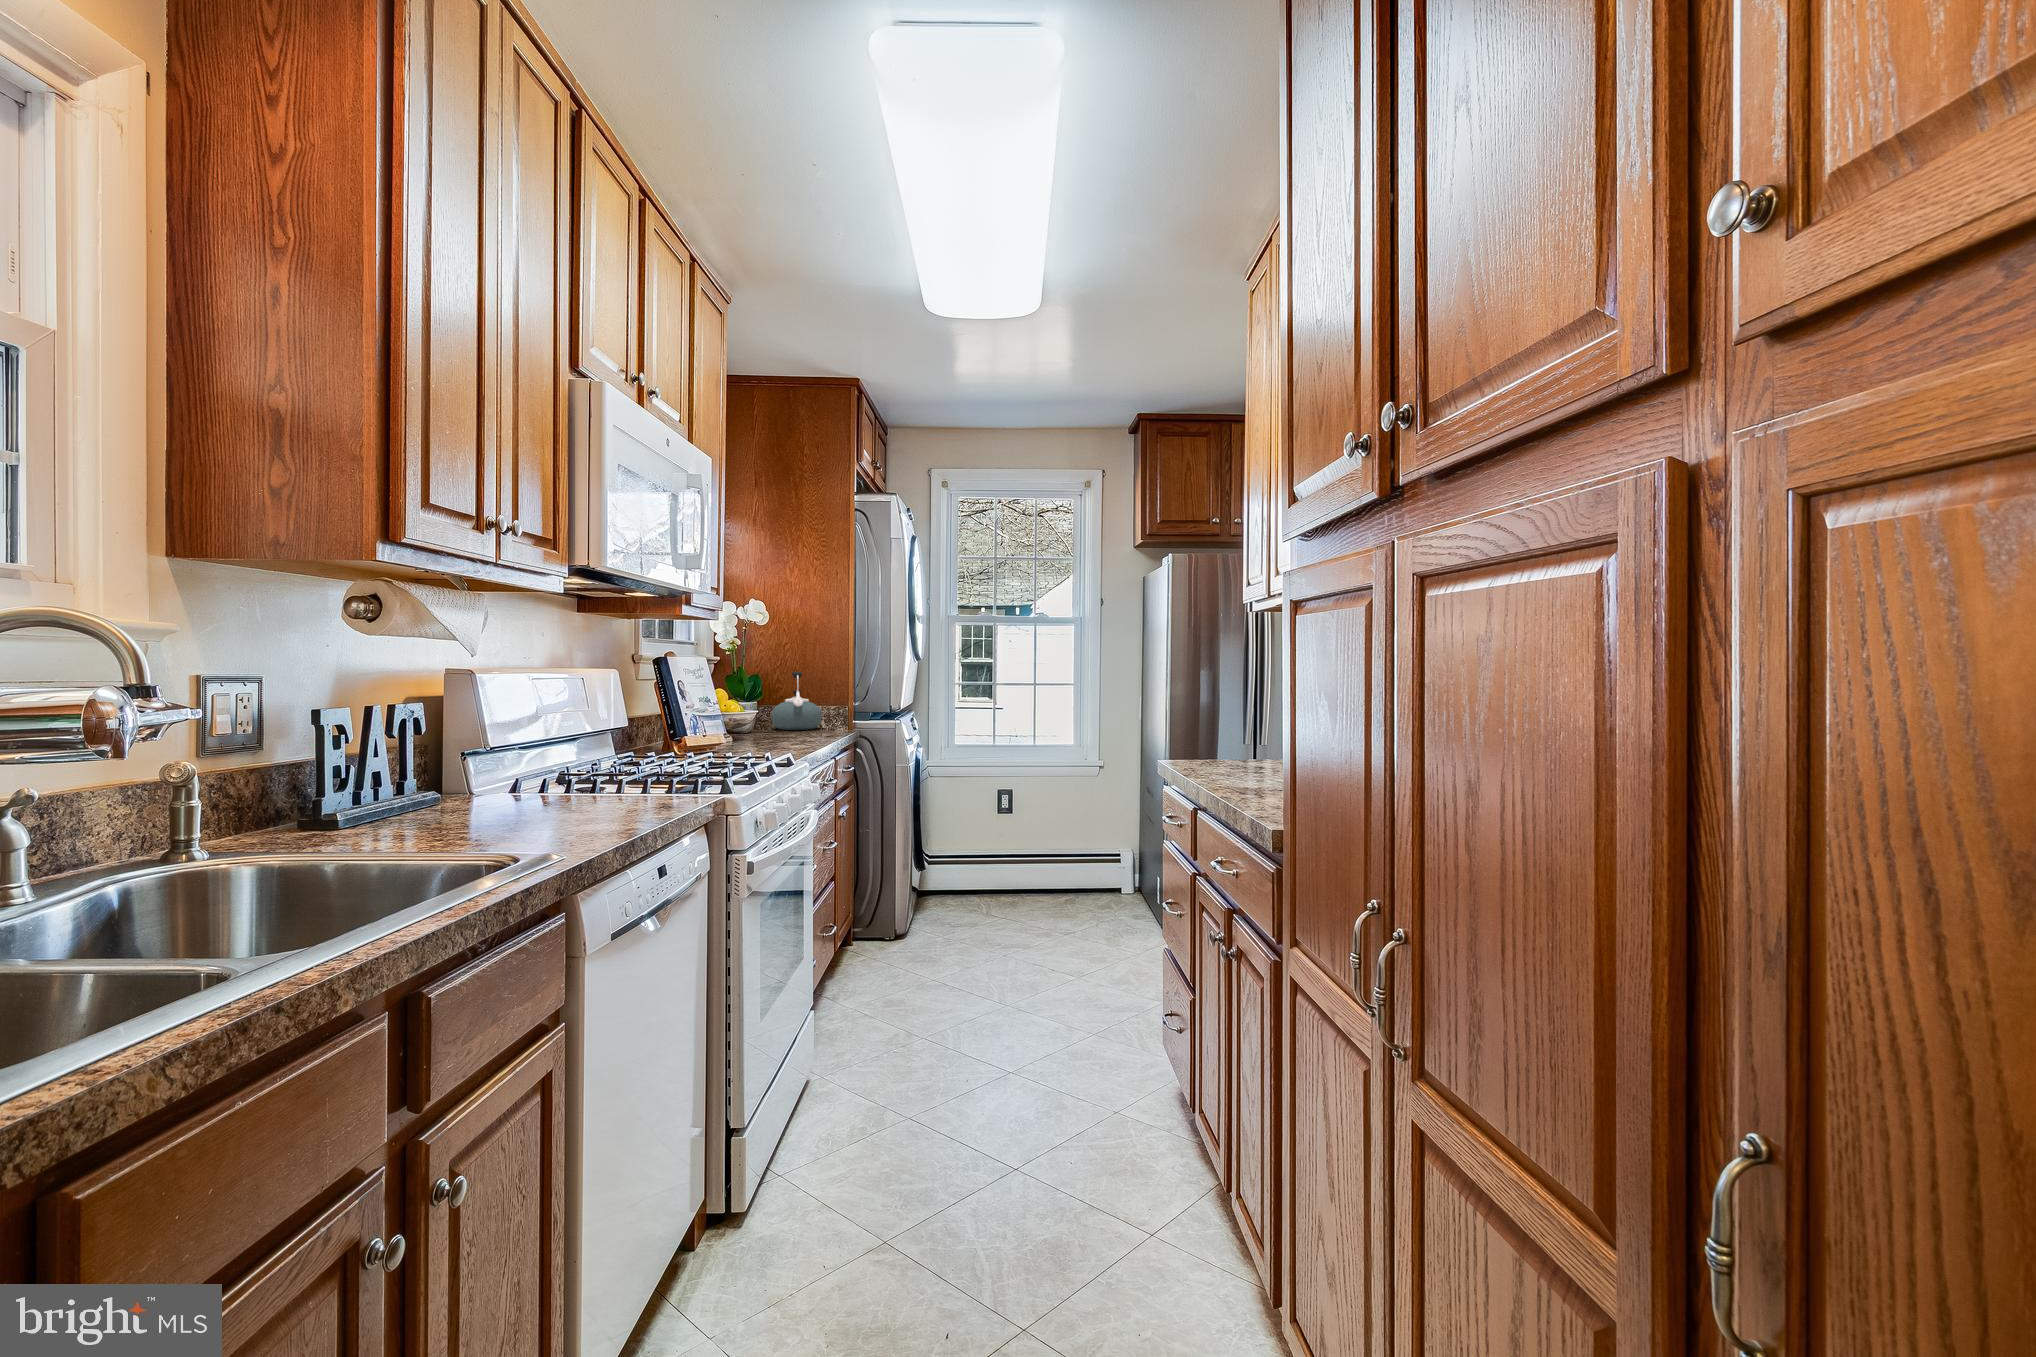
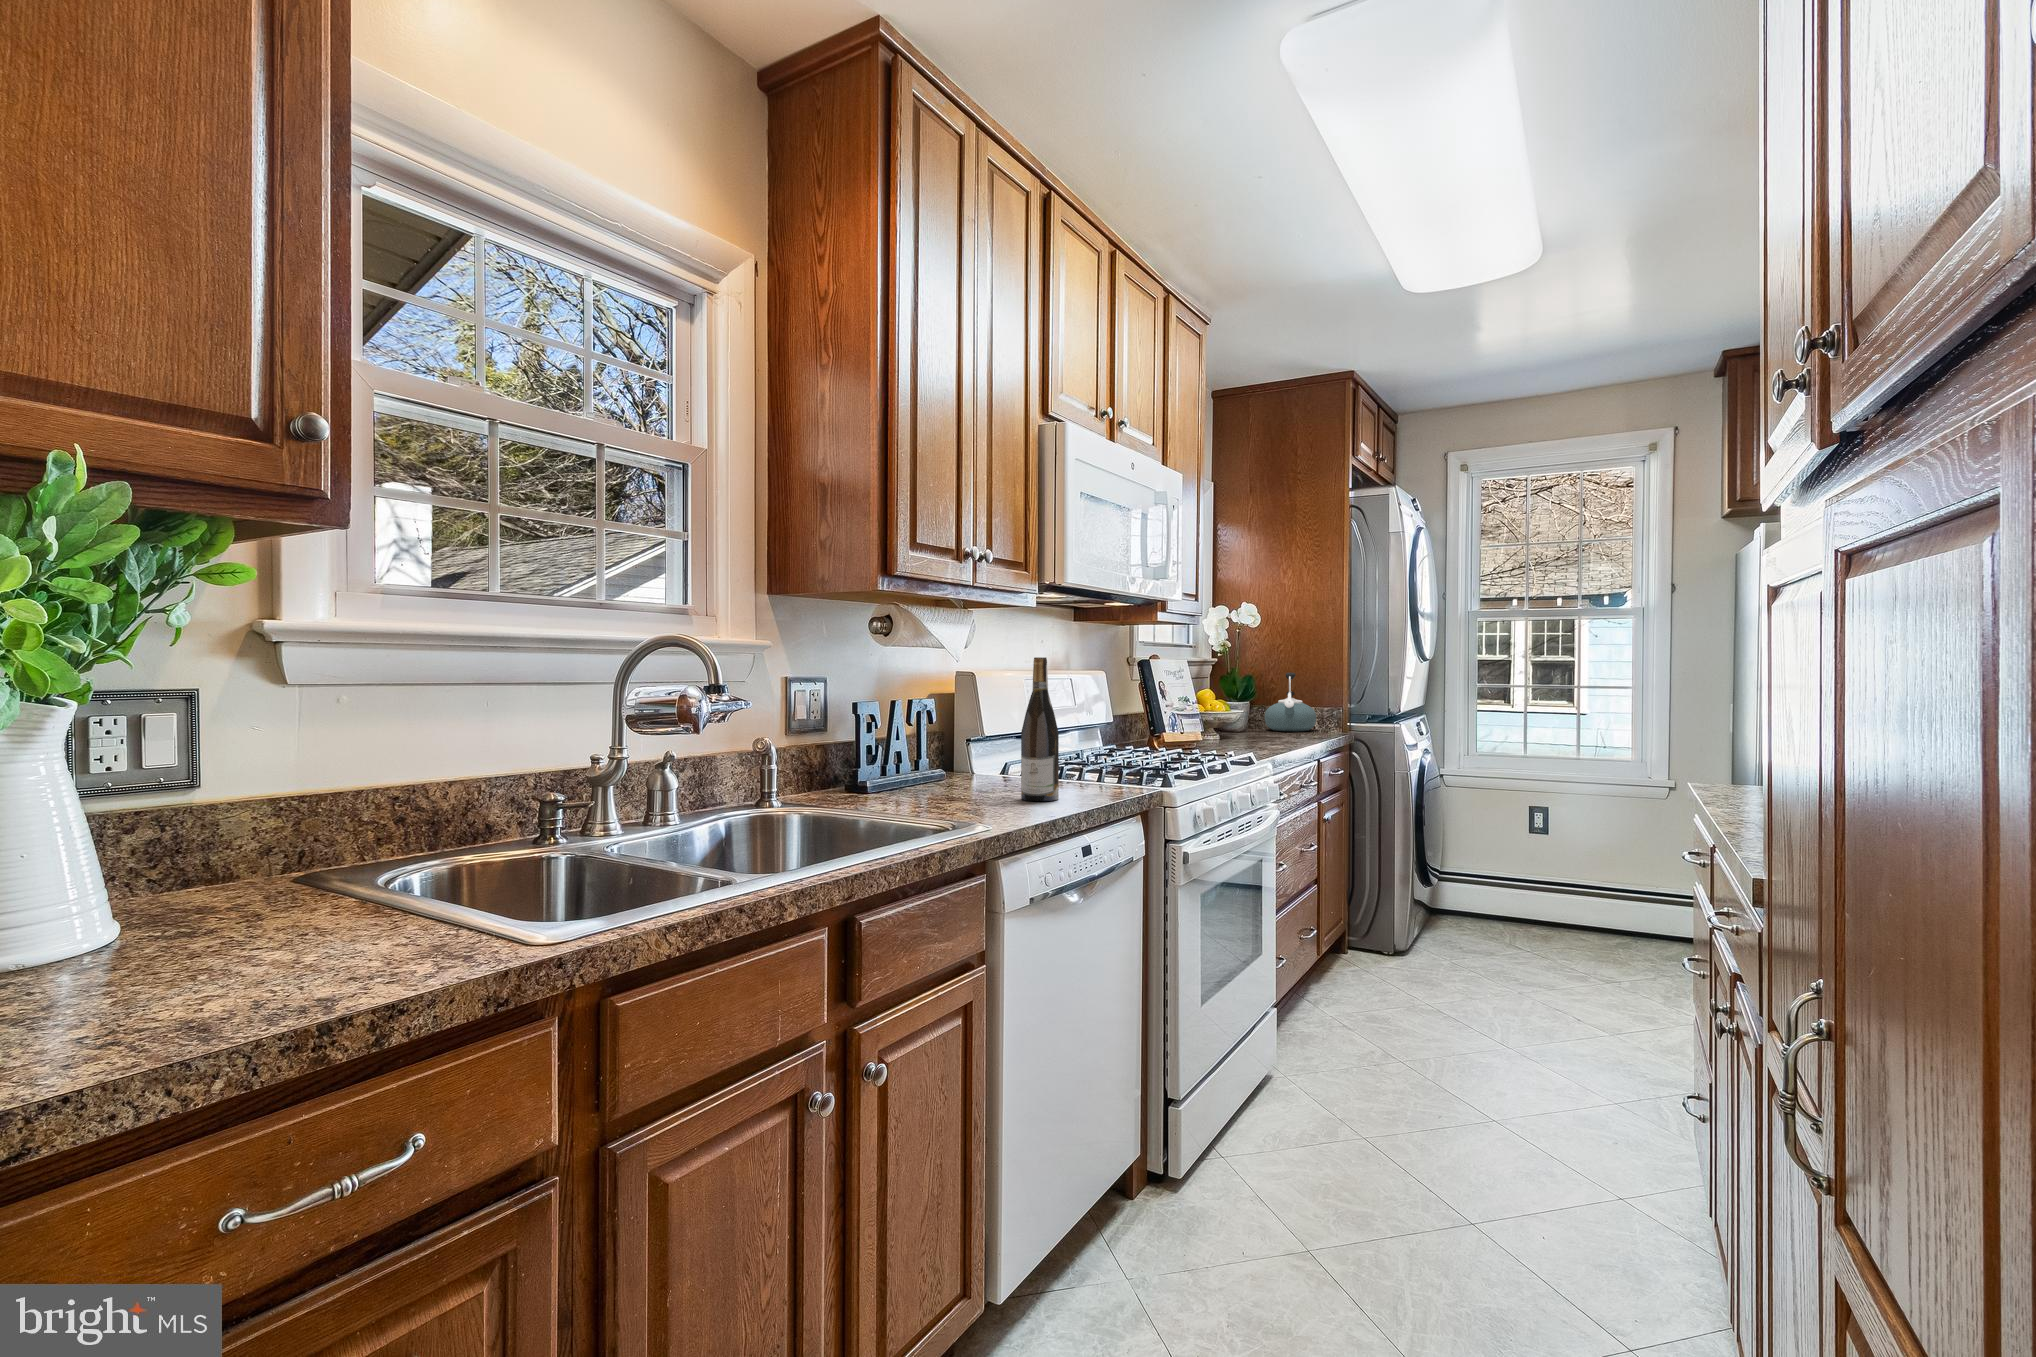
wine bottle: none [571,651,619,819] -> present [1021,657,1059,801]

